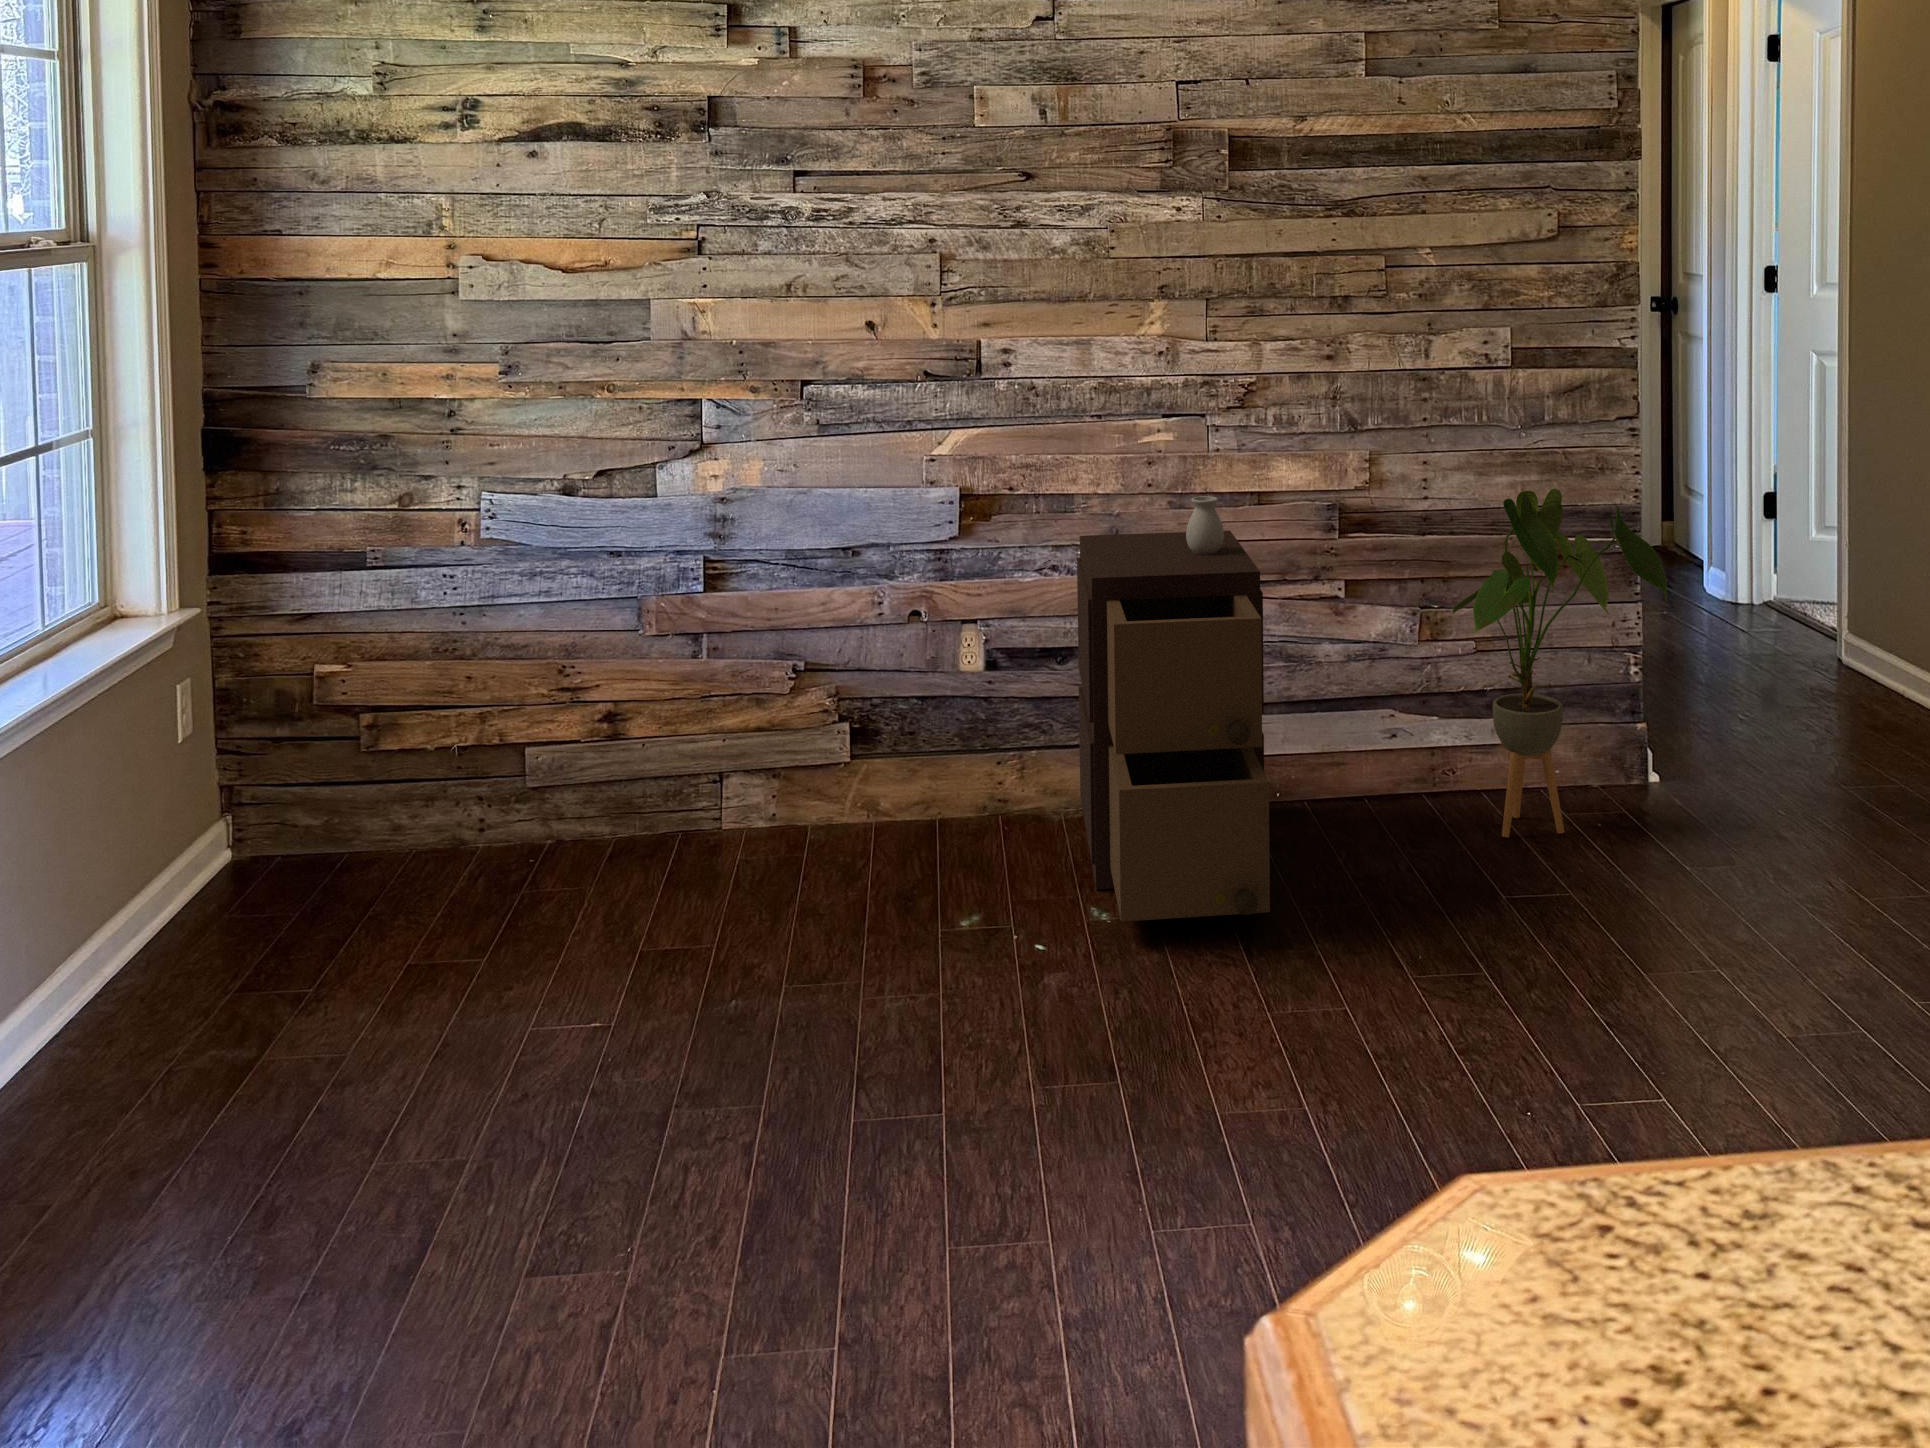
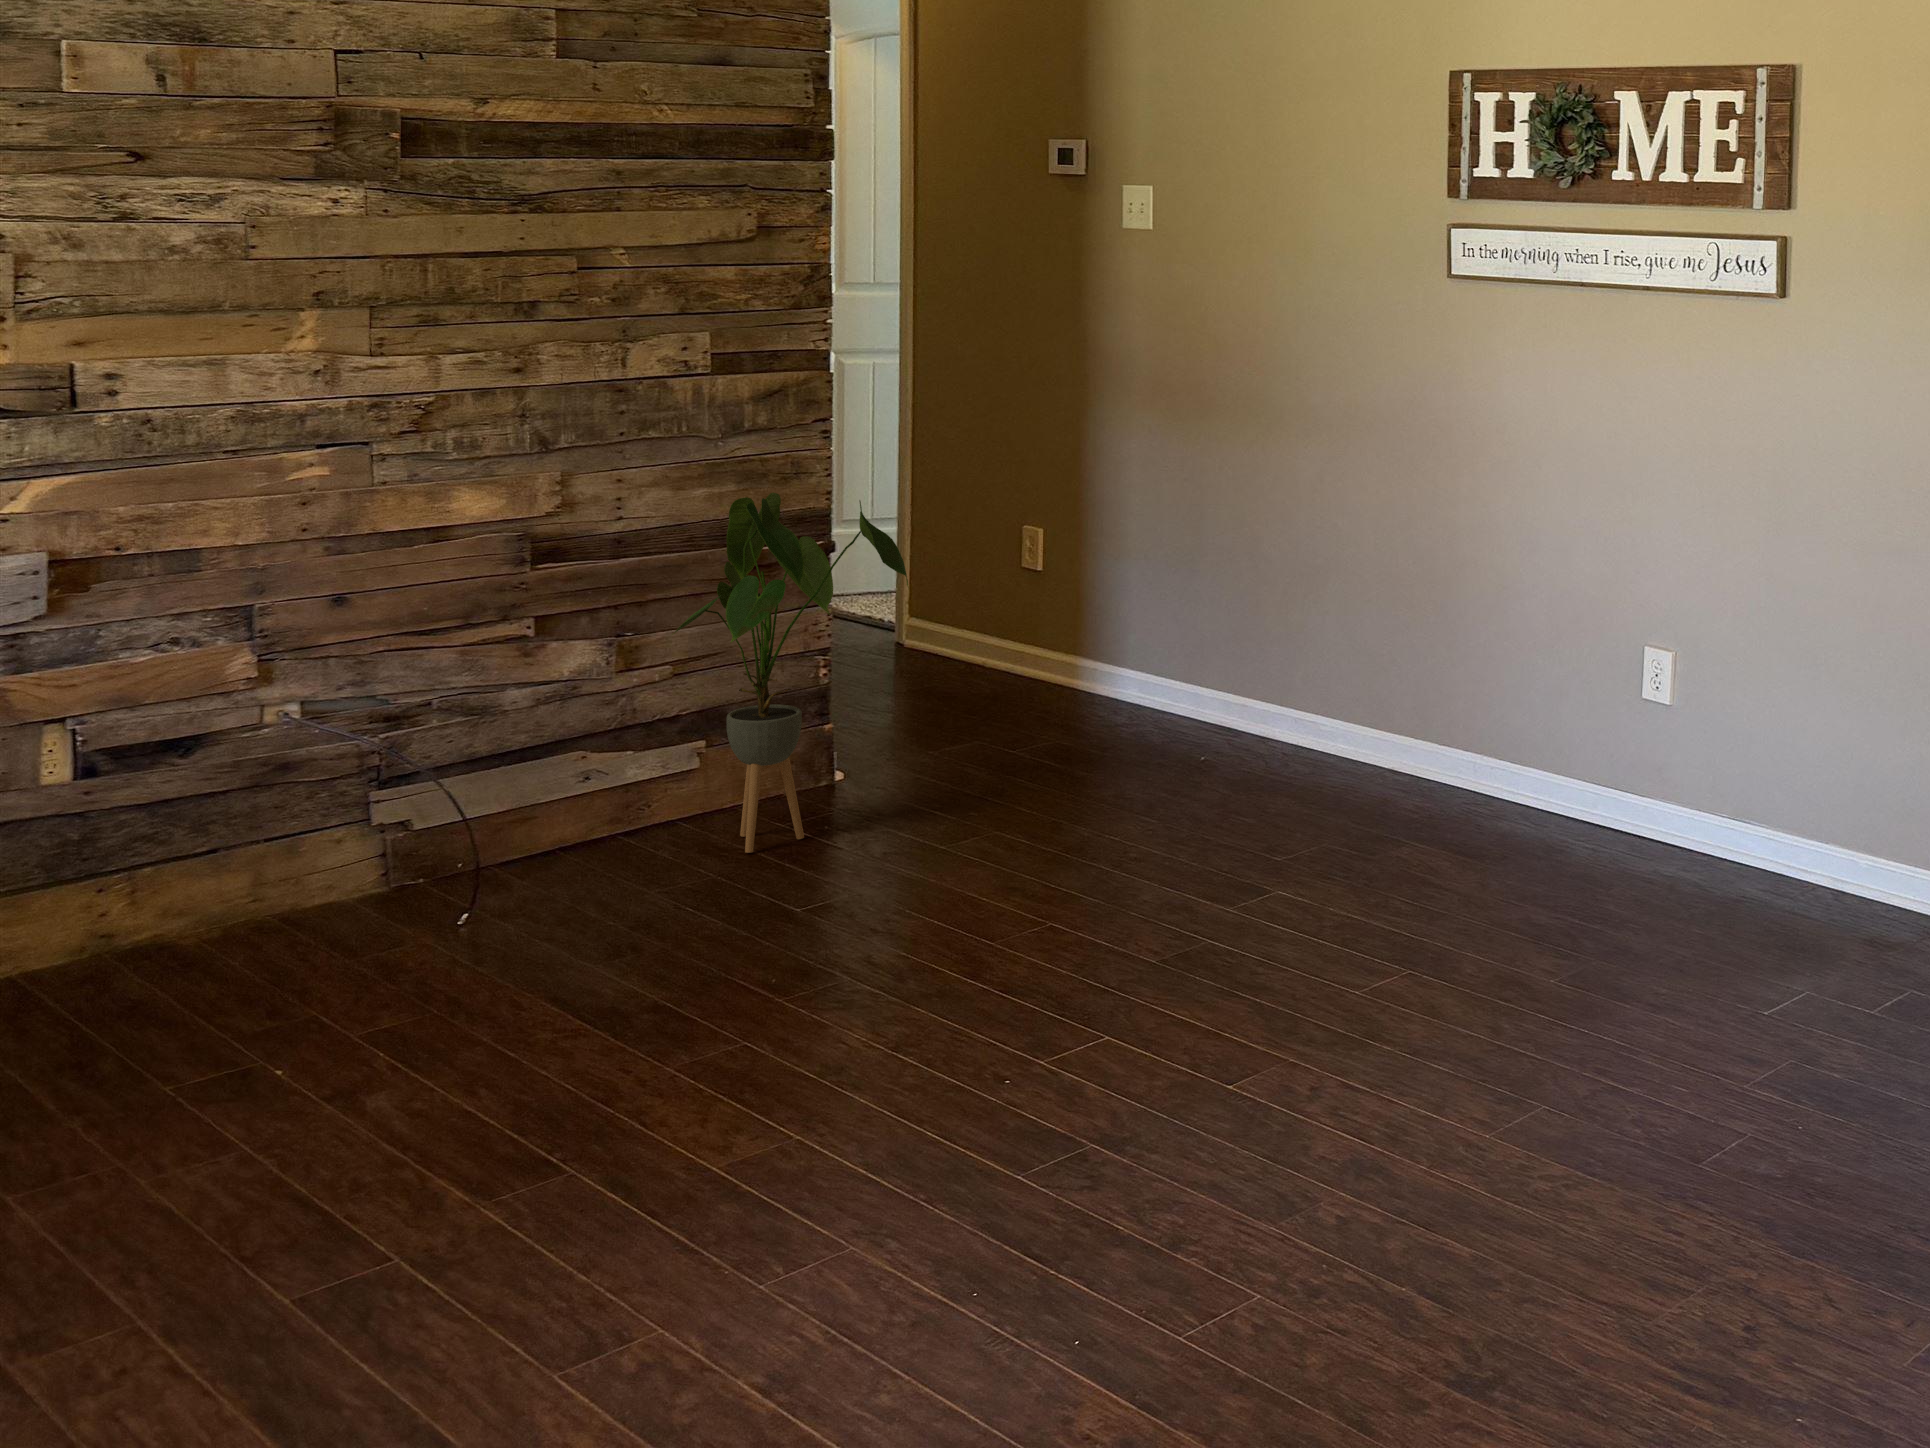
storage cabinet: present [1077,496,1270,921] -> none [221,529,584,1000]

